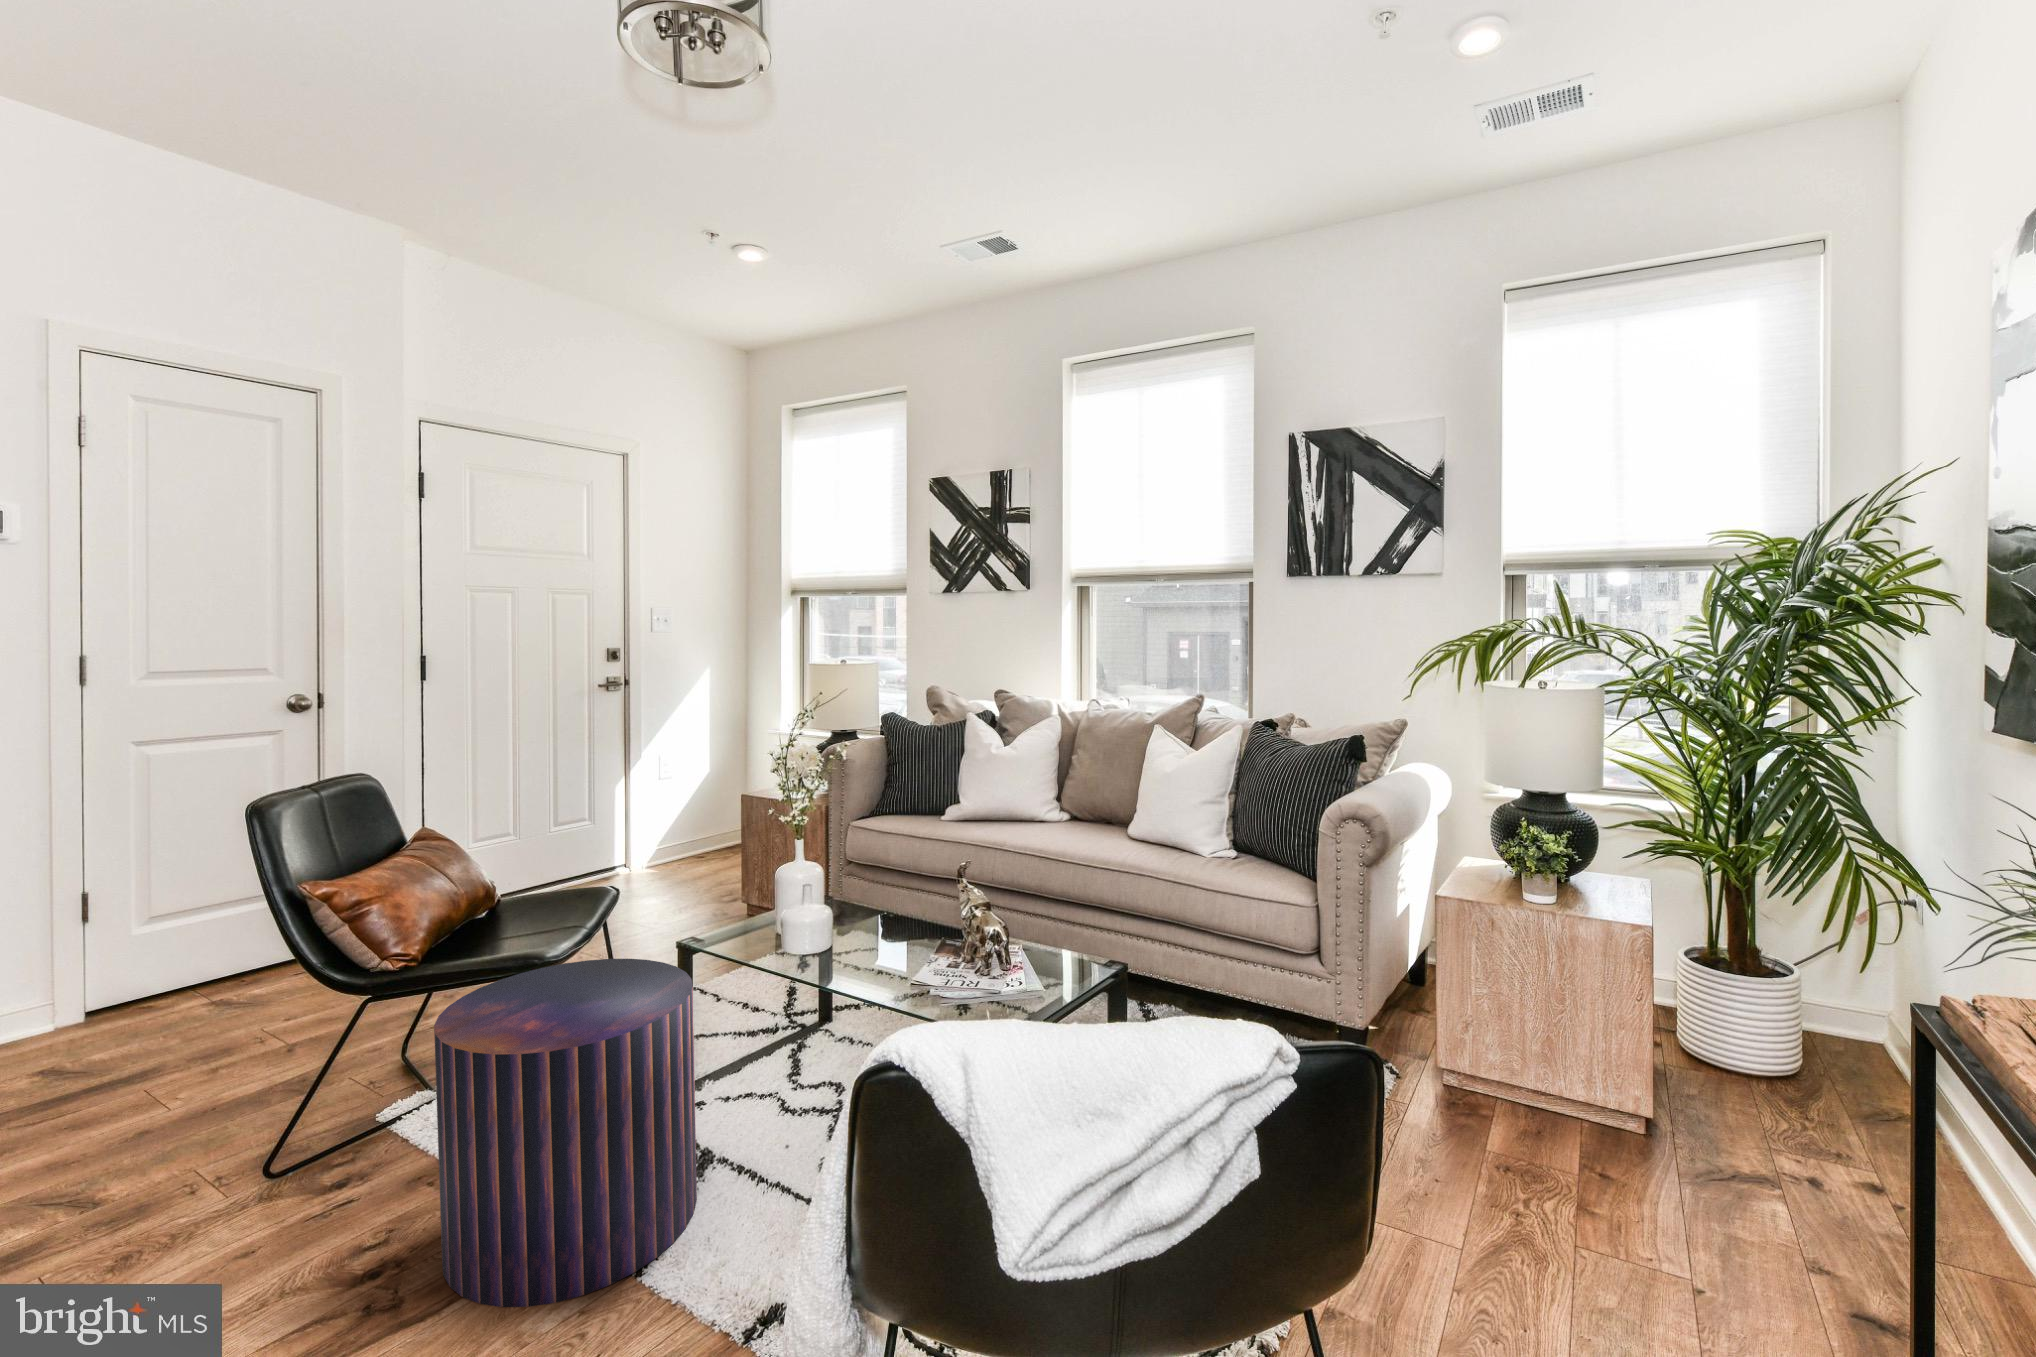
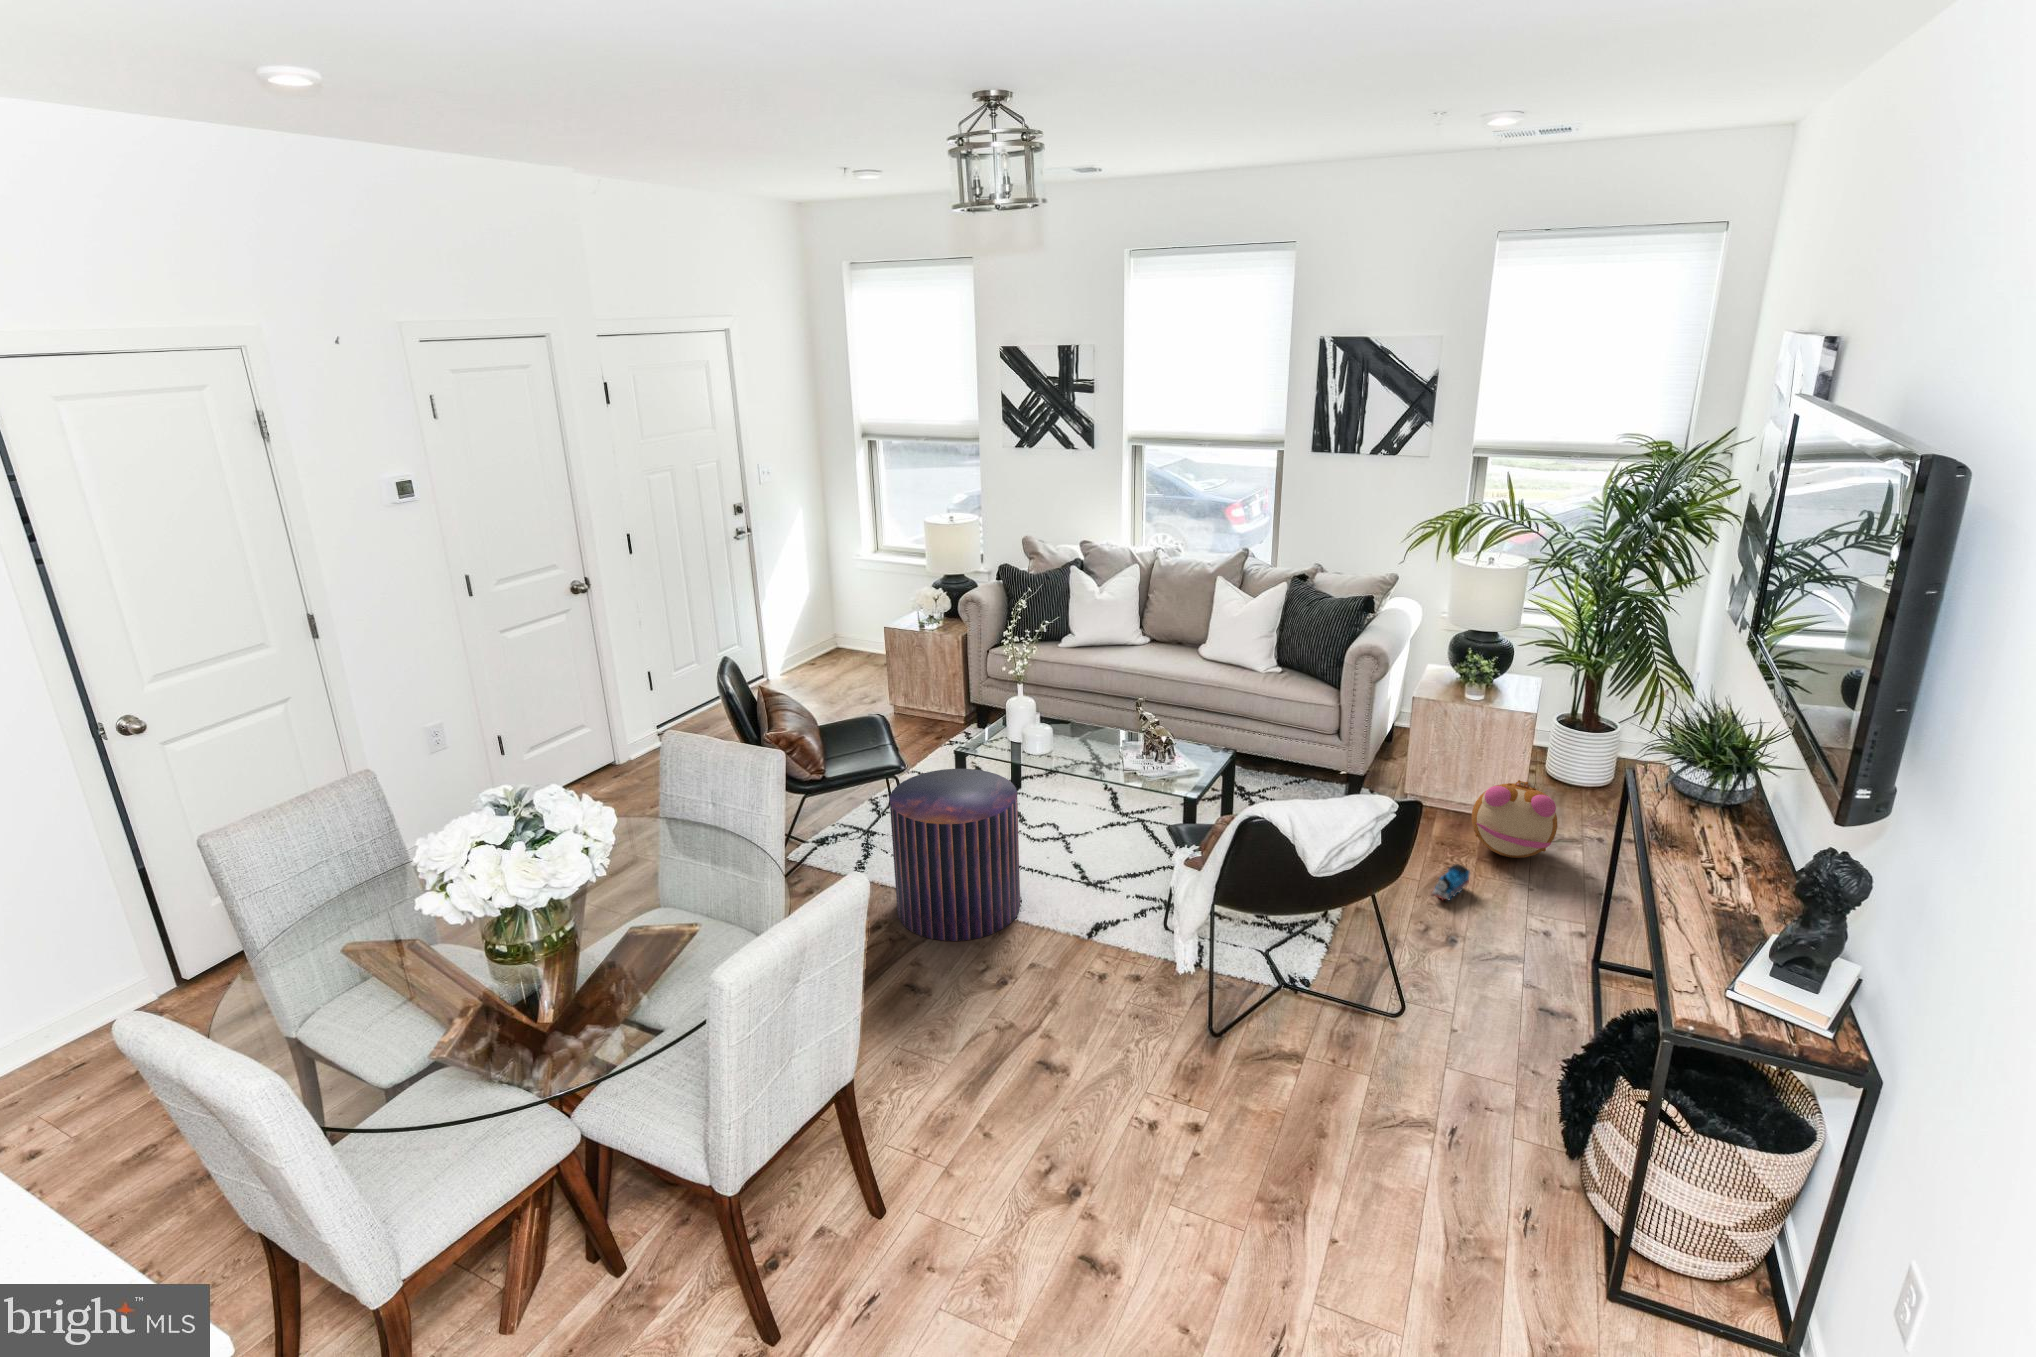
plush toy: none [1555,1049,1731,1211] -> present [1472,780,1558,858]
toy train: none [1484,1218,1564,1306] -> present [1431,864,1470,900]

